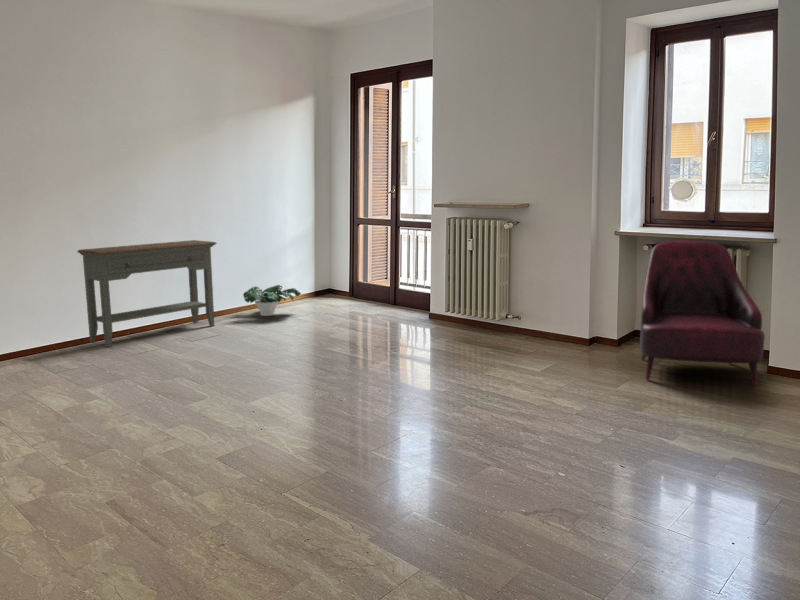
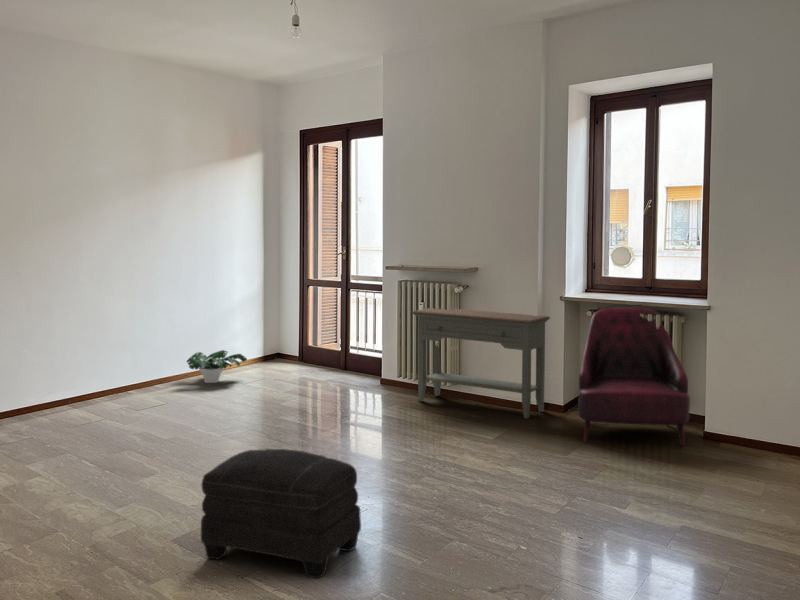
console table: present [78,240,217,347] -> present [411,308,550,418]
ottoman: none [230,387,417,545] -> present [201,449,361,578]

